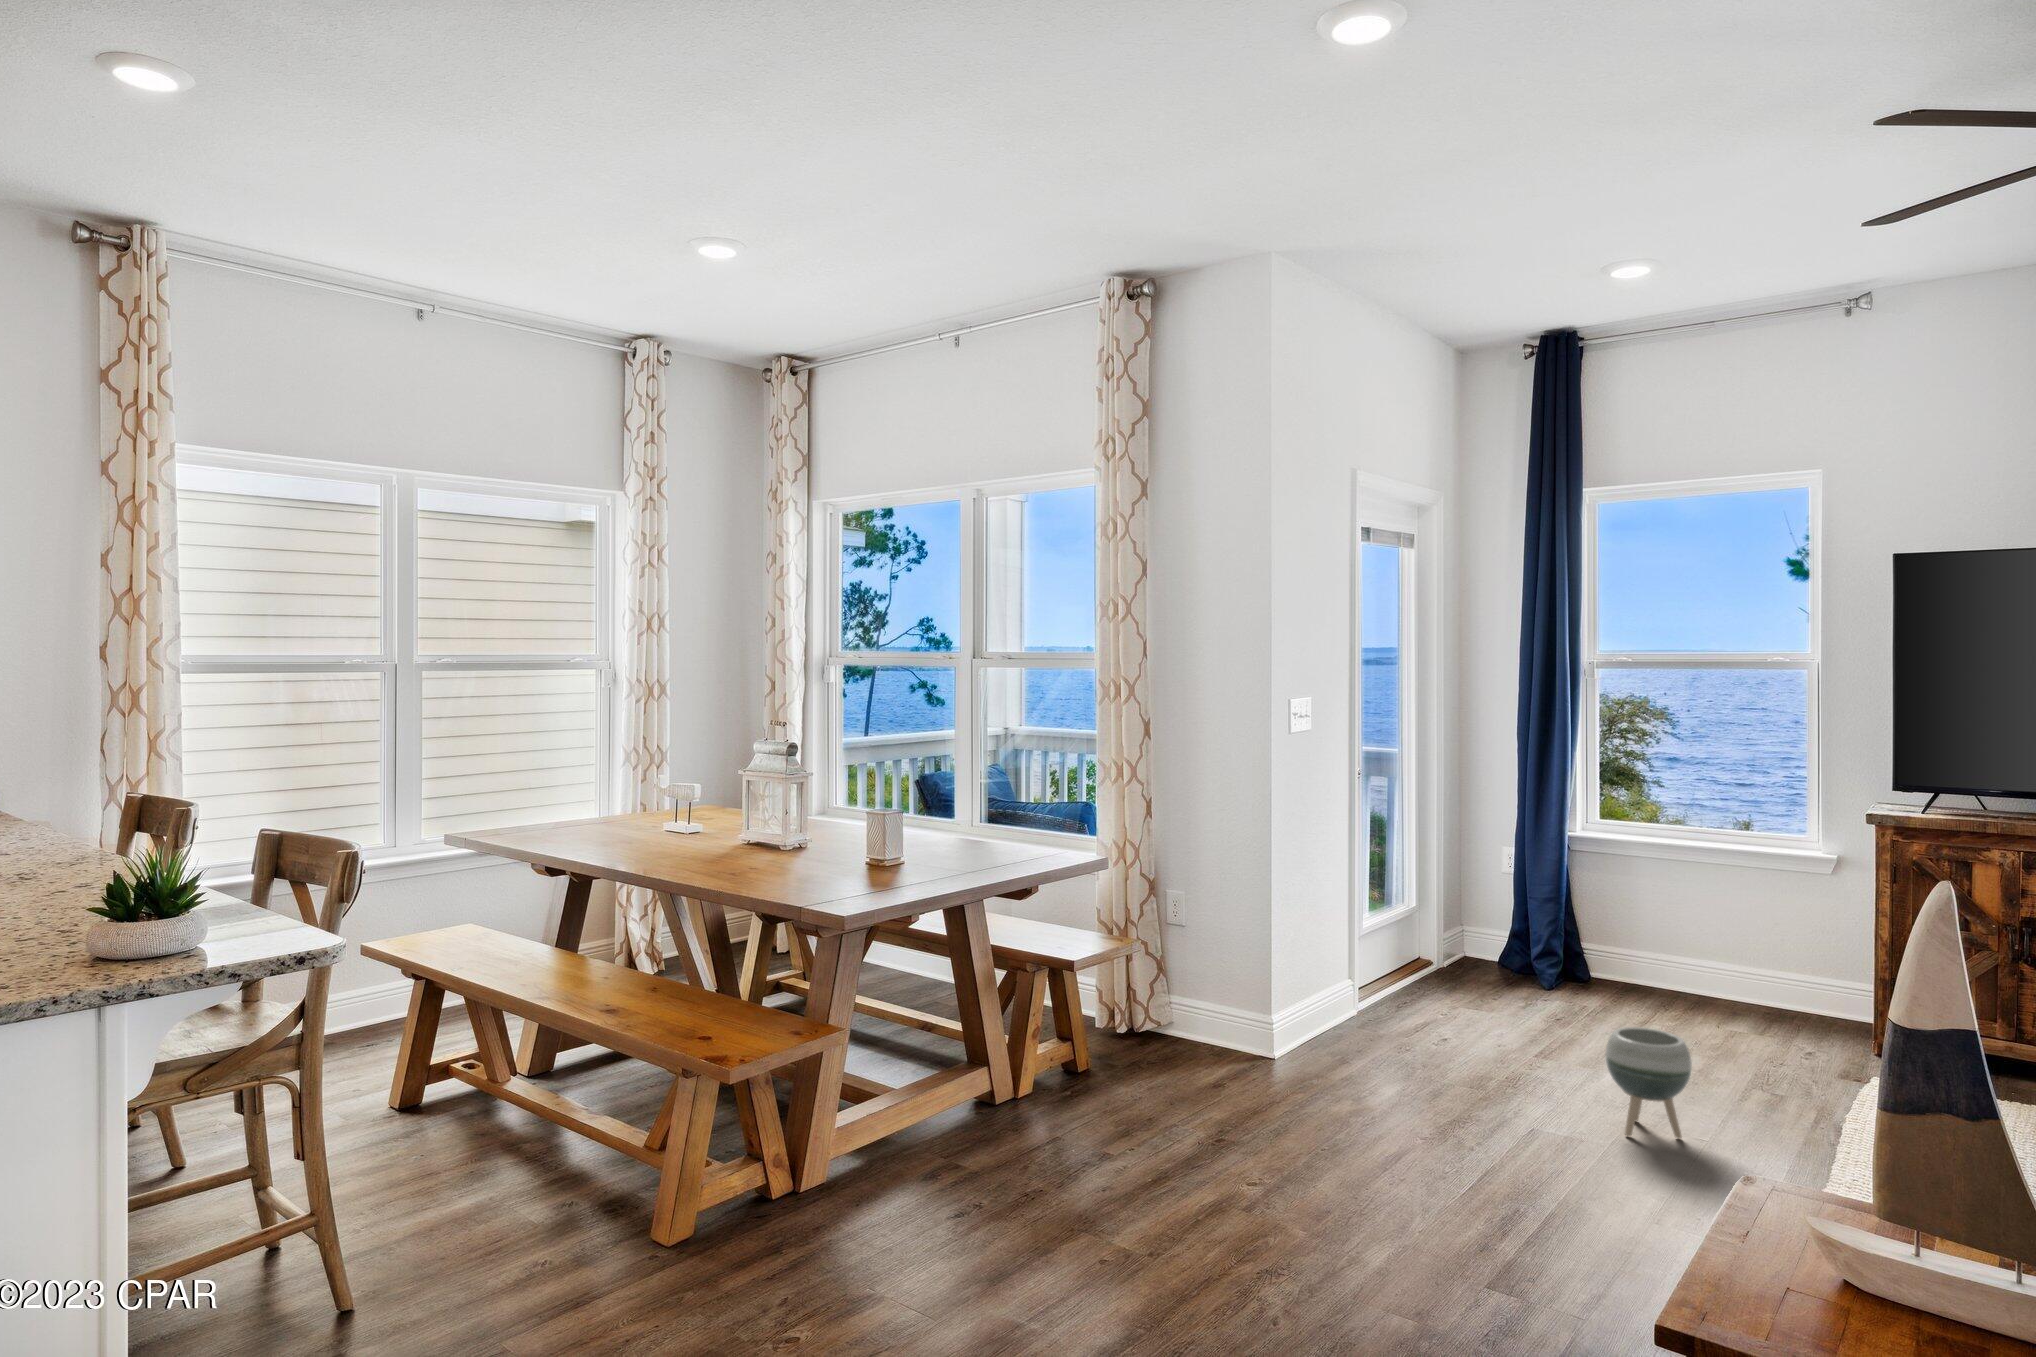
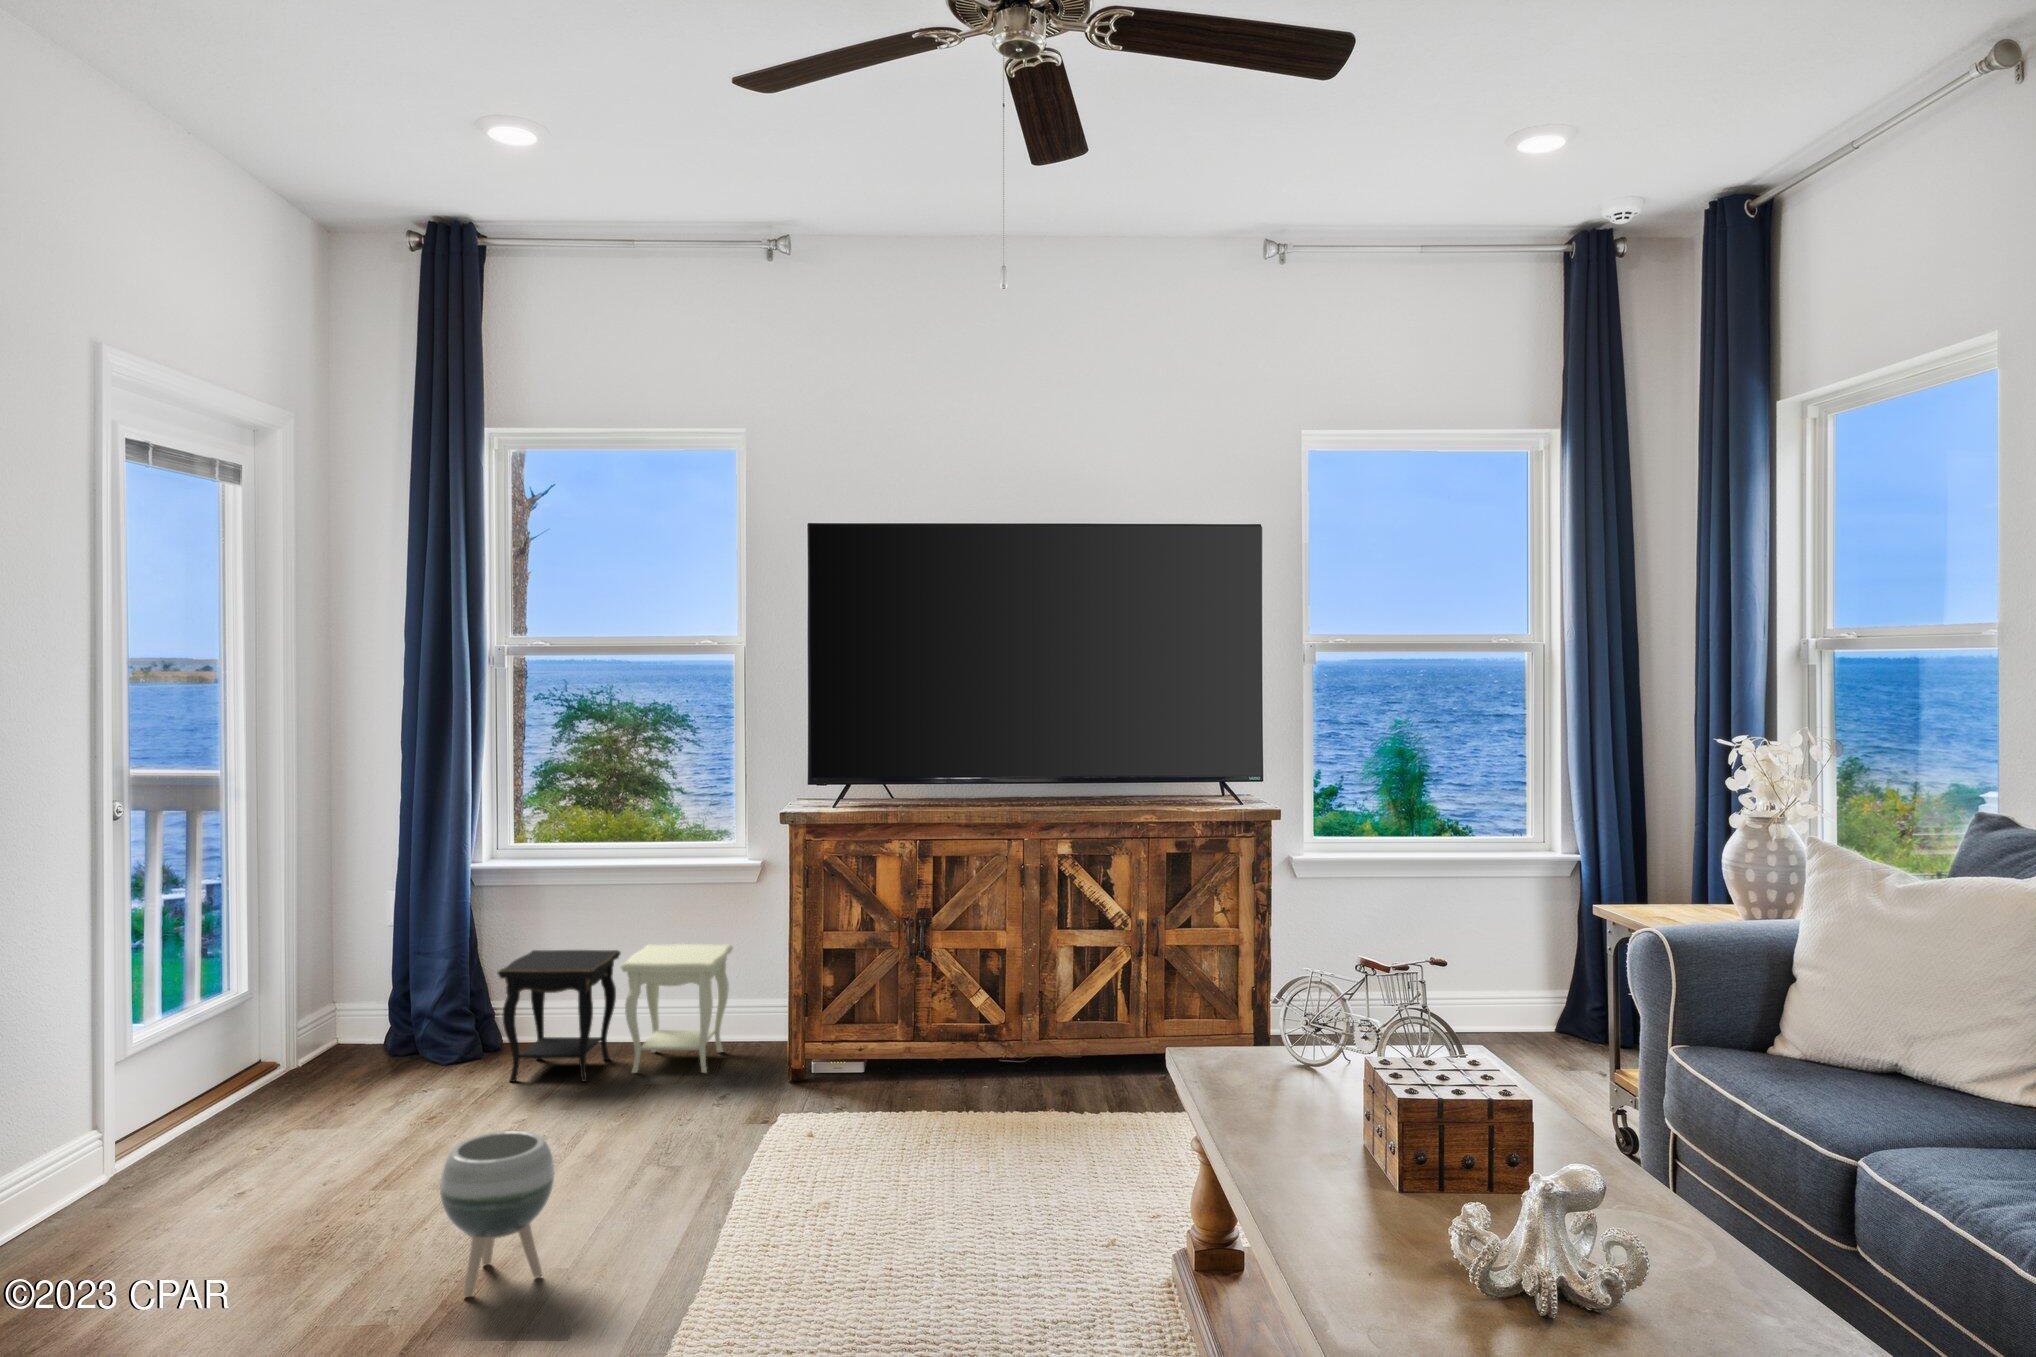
side table: none [1598,906,1807,1032] -> present [498,944,733,1082]

